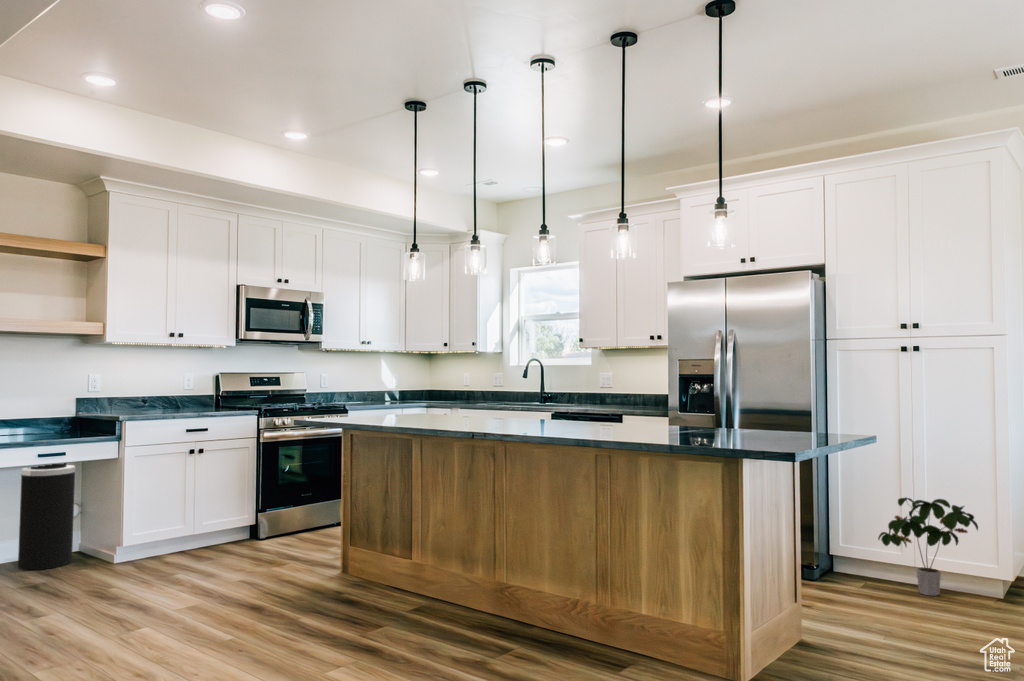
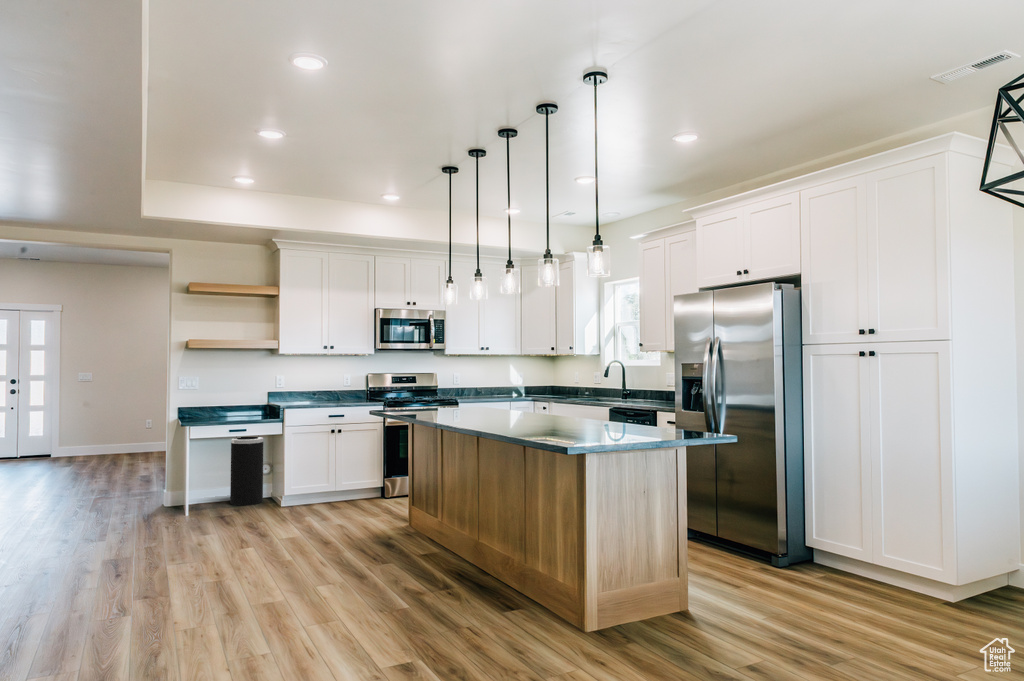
potted plant: present [878,497,978,596] -> none [836,498,923,596]

